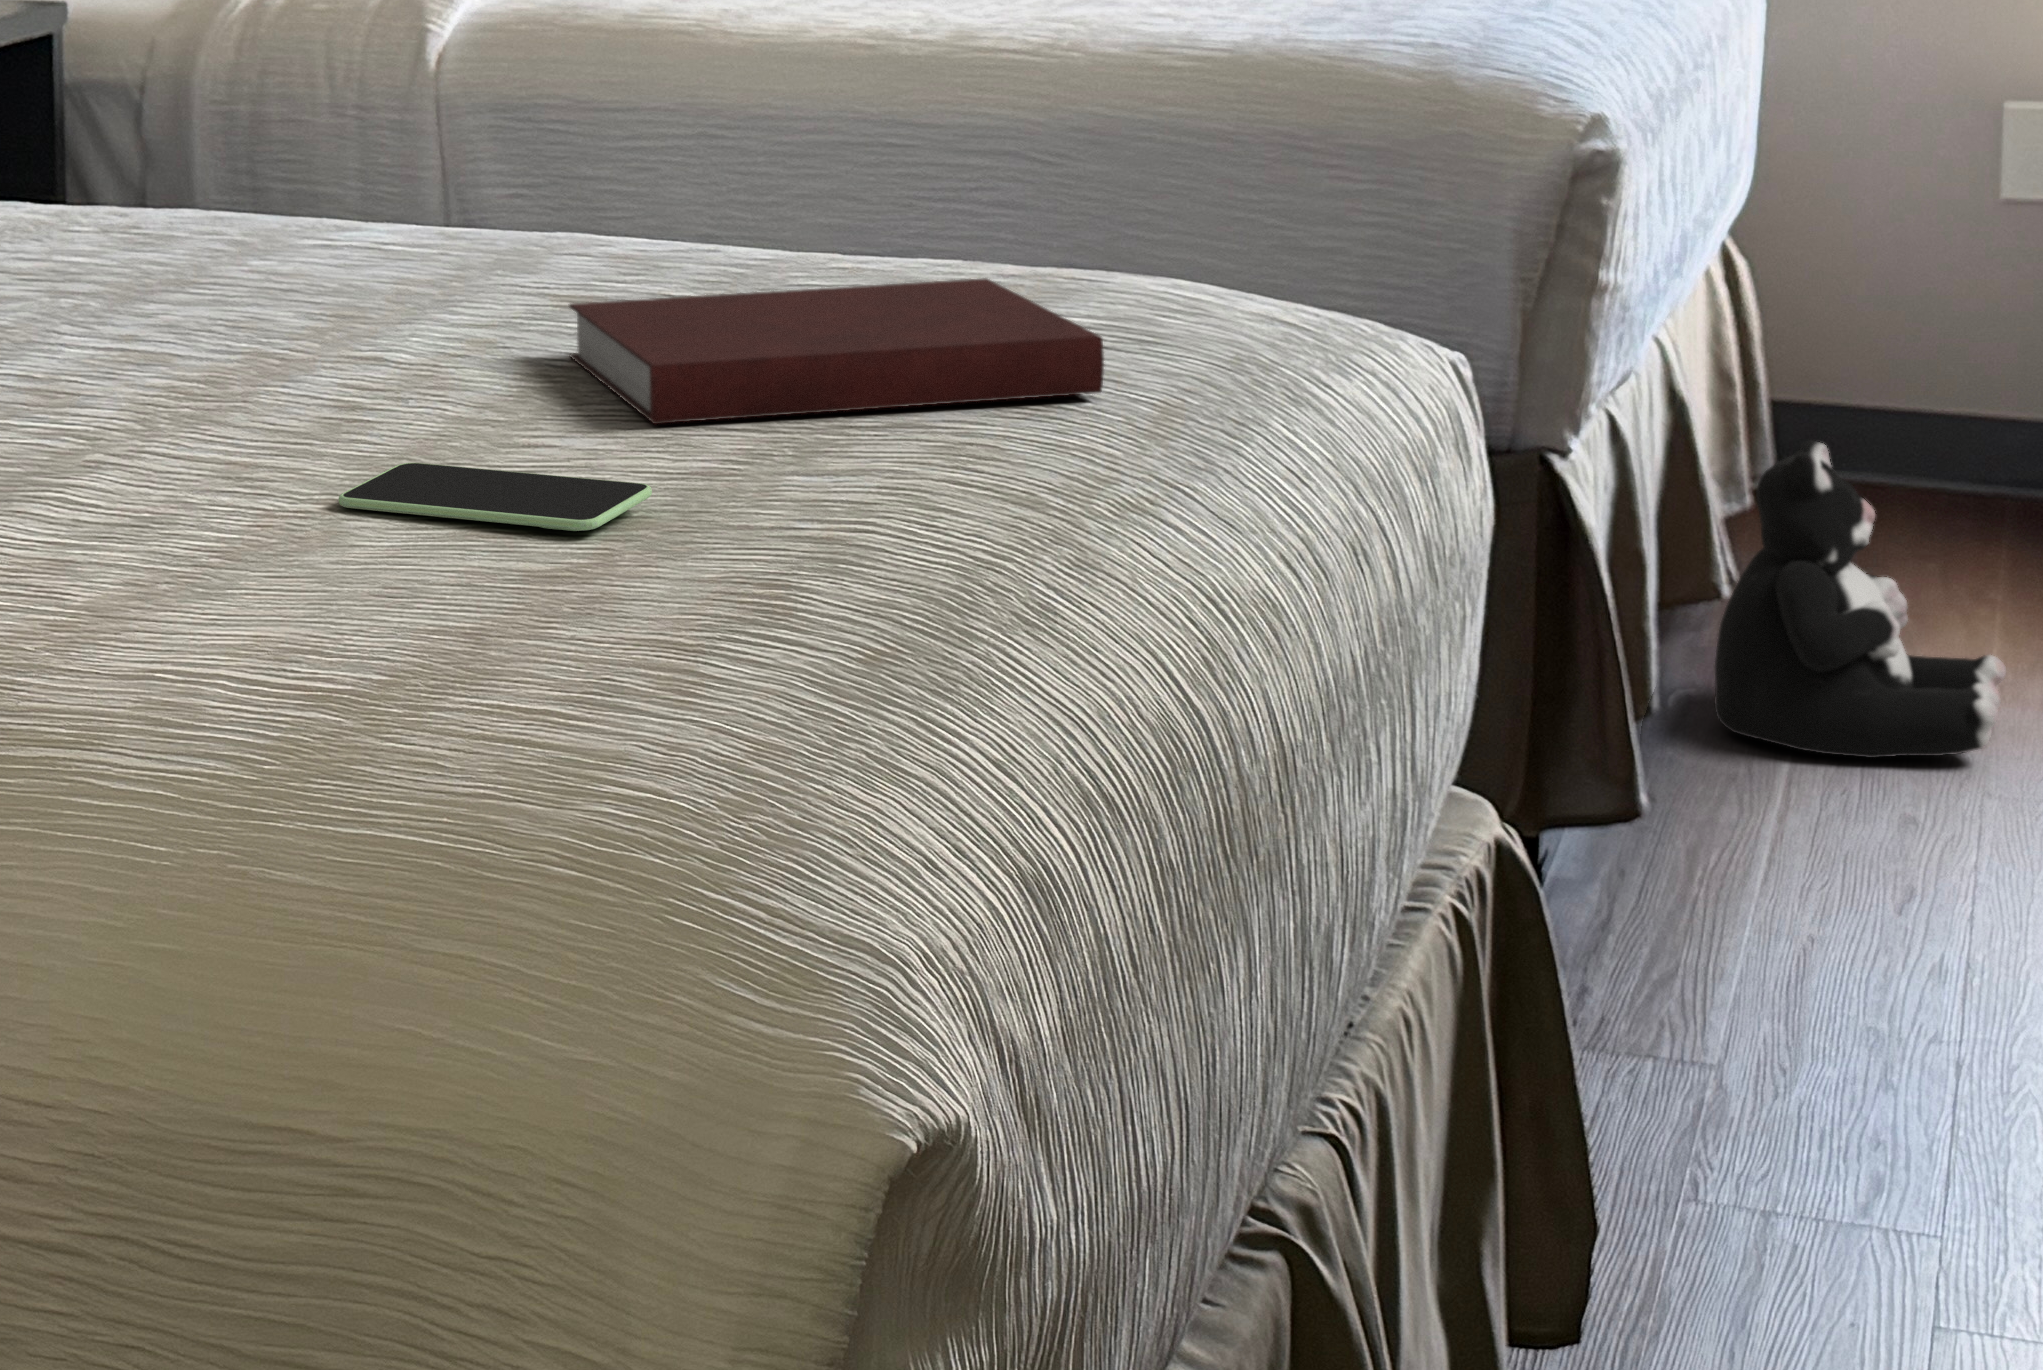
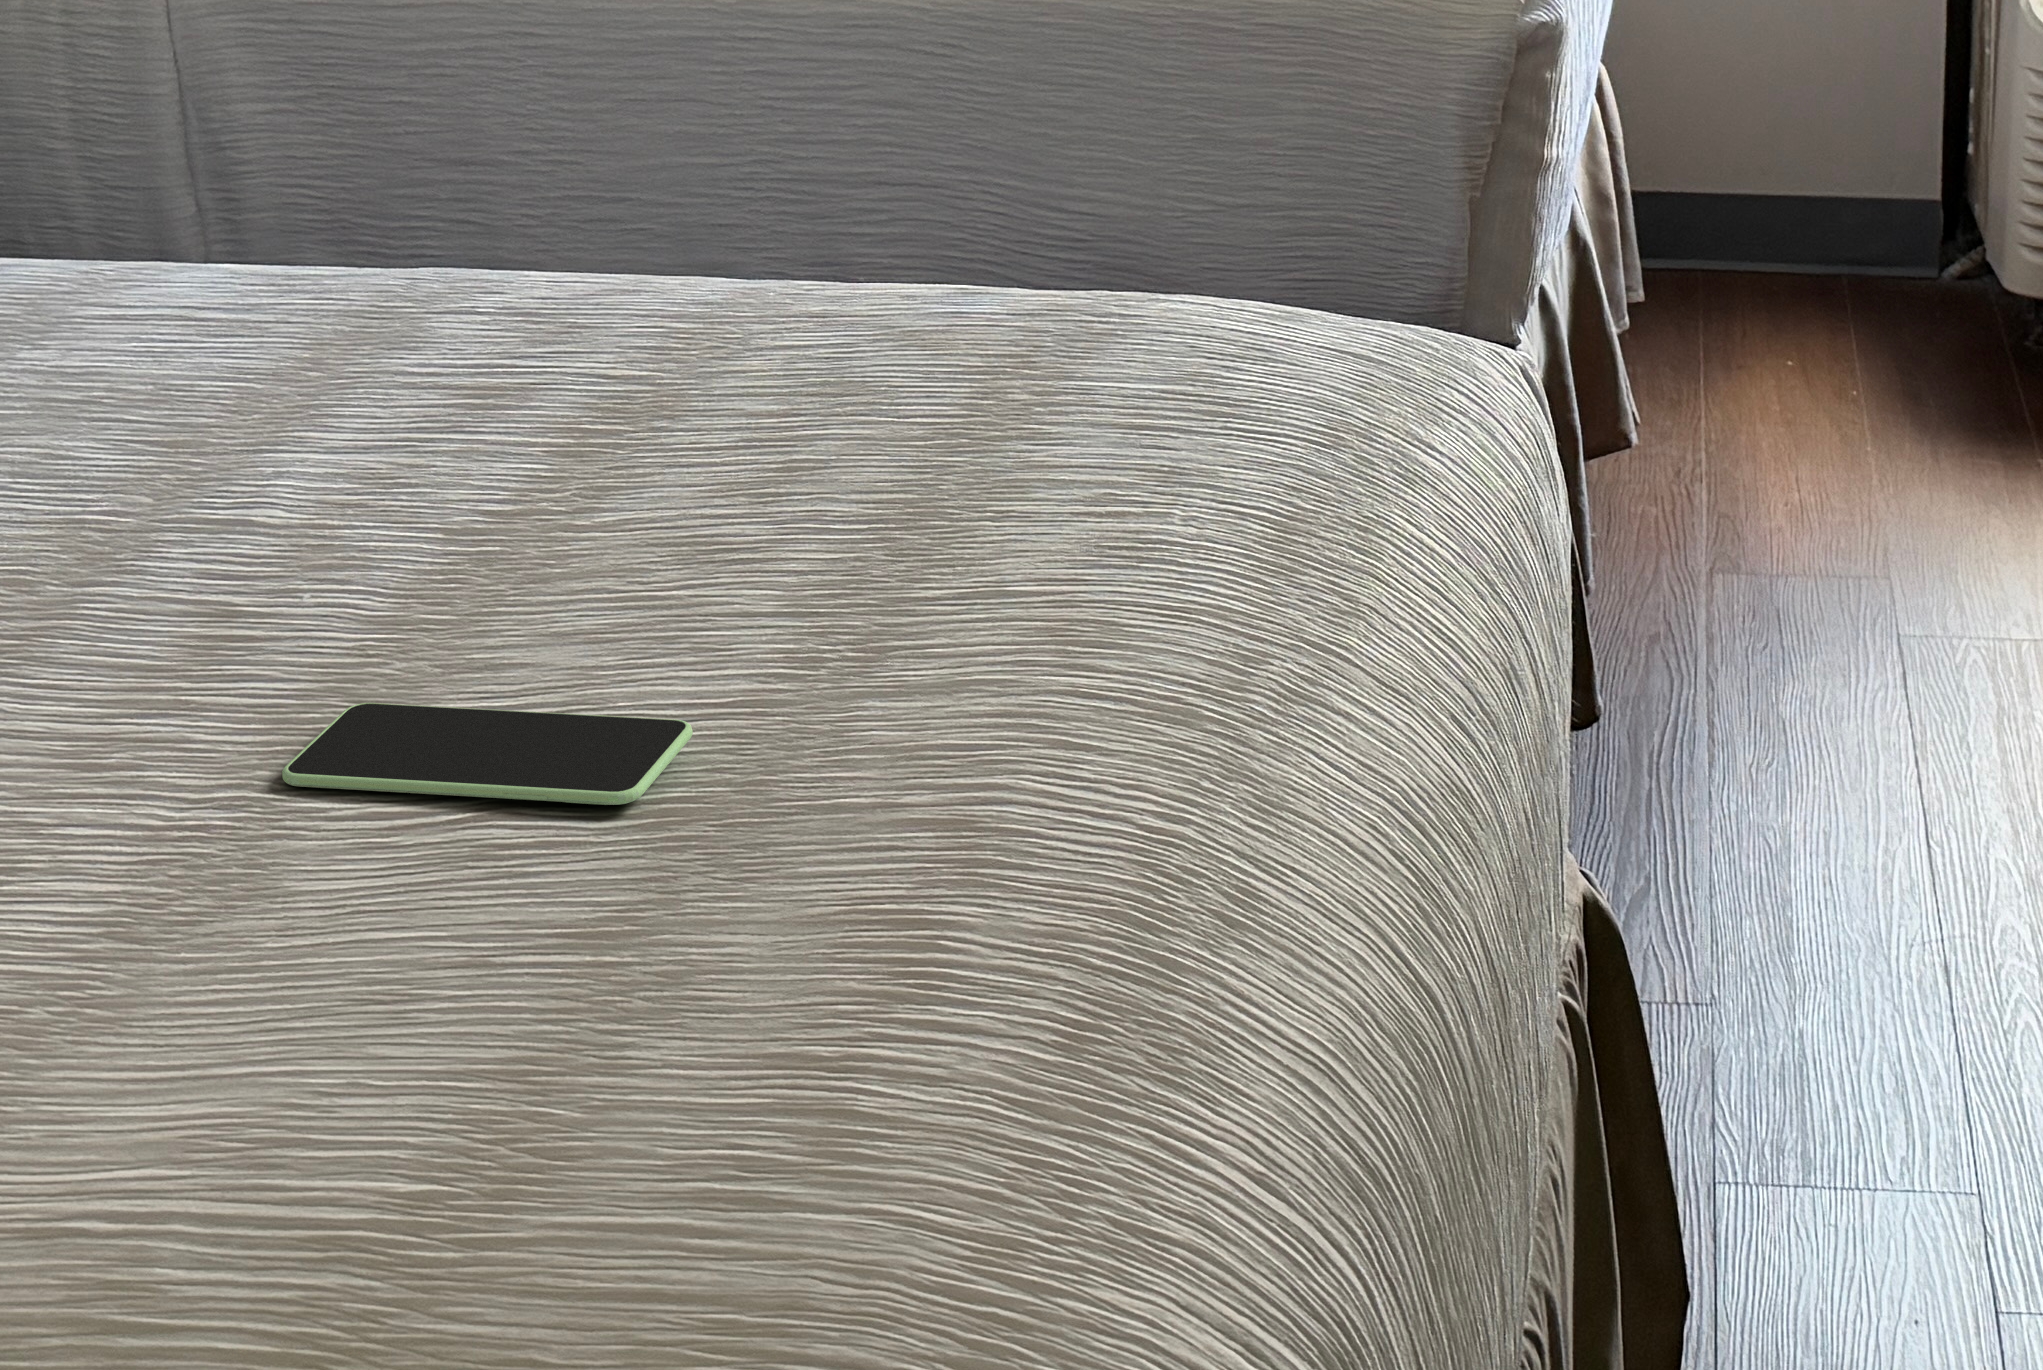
notebook: present [569,279,1104,424] -> none [494,337,1173,594]
plush toy: present [1715,440,2006,758] -> none [1610,277,1903,607]

